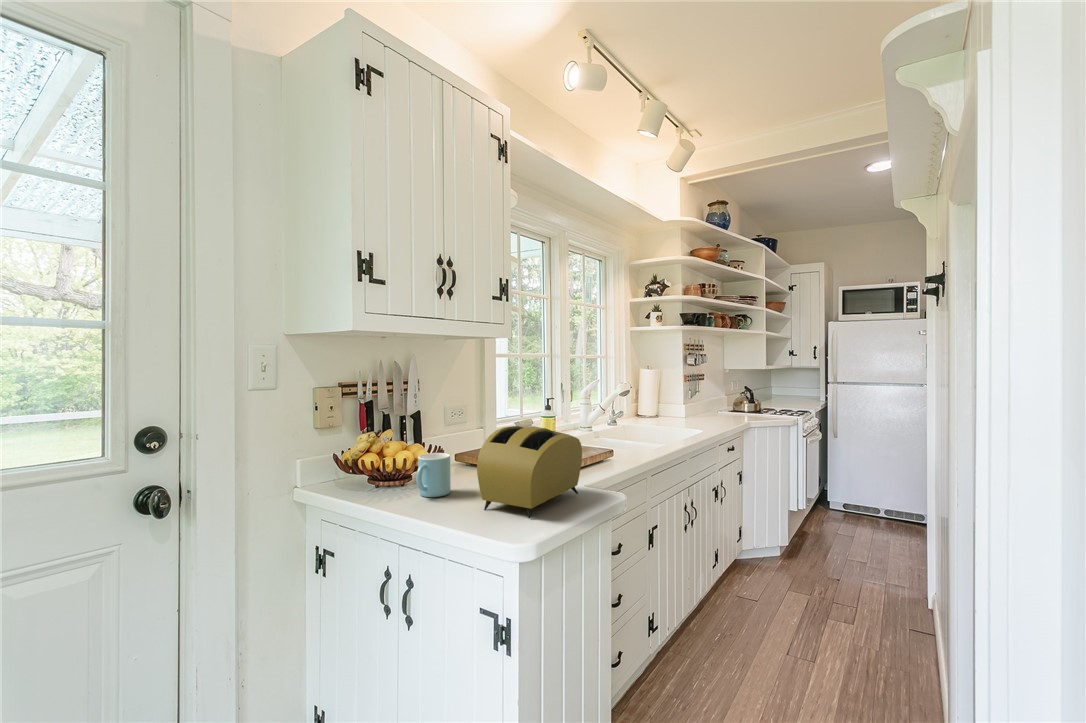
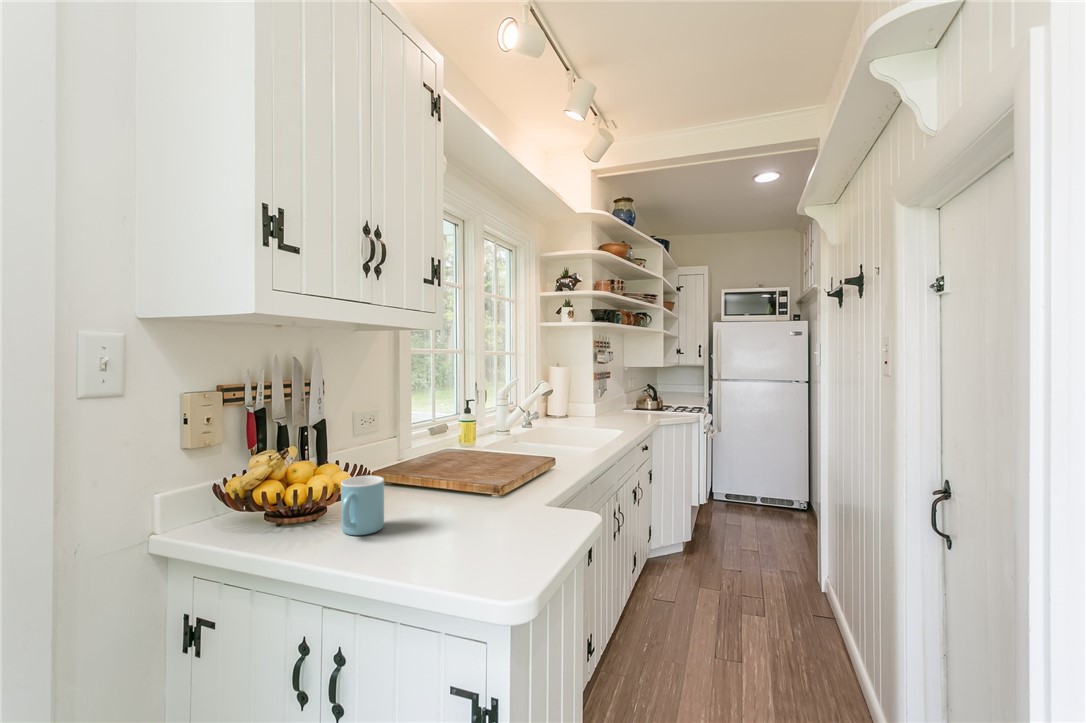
toaster: present [477,426,582,519] -> none [429,439,549,558]

